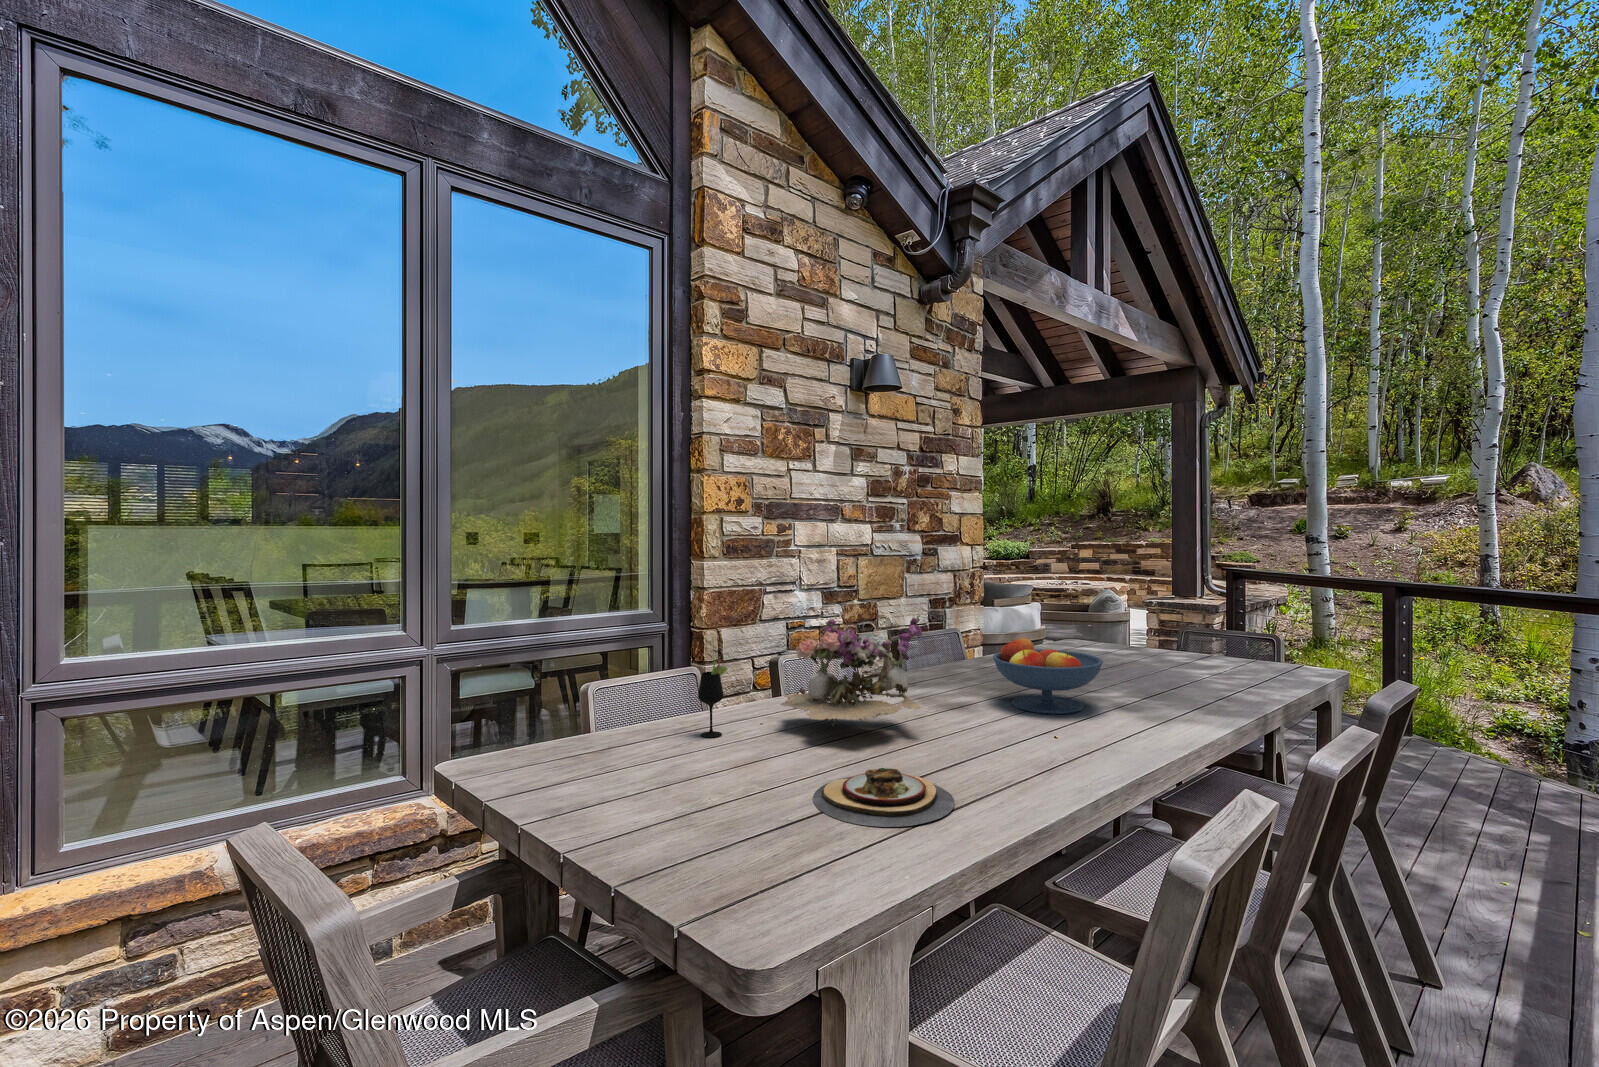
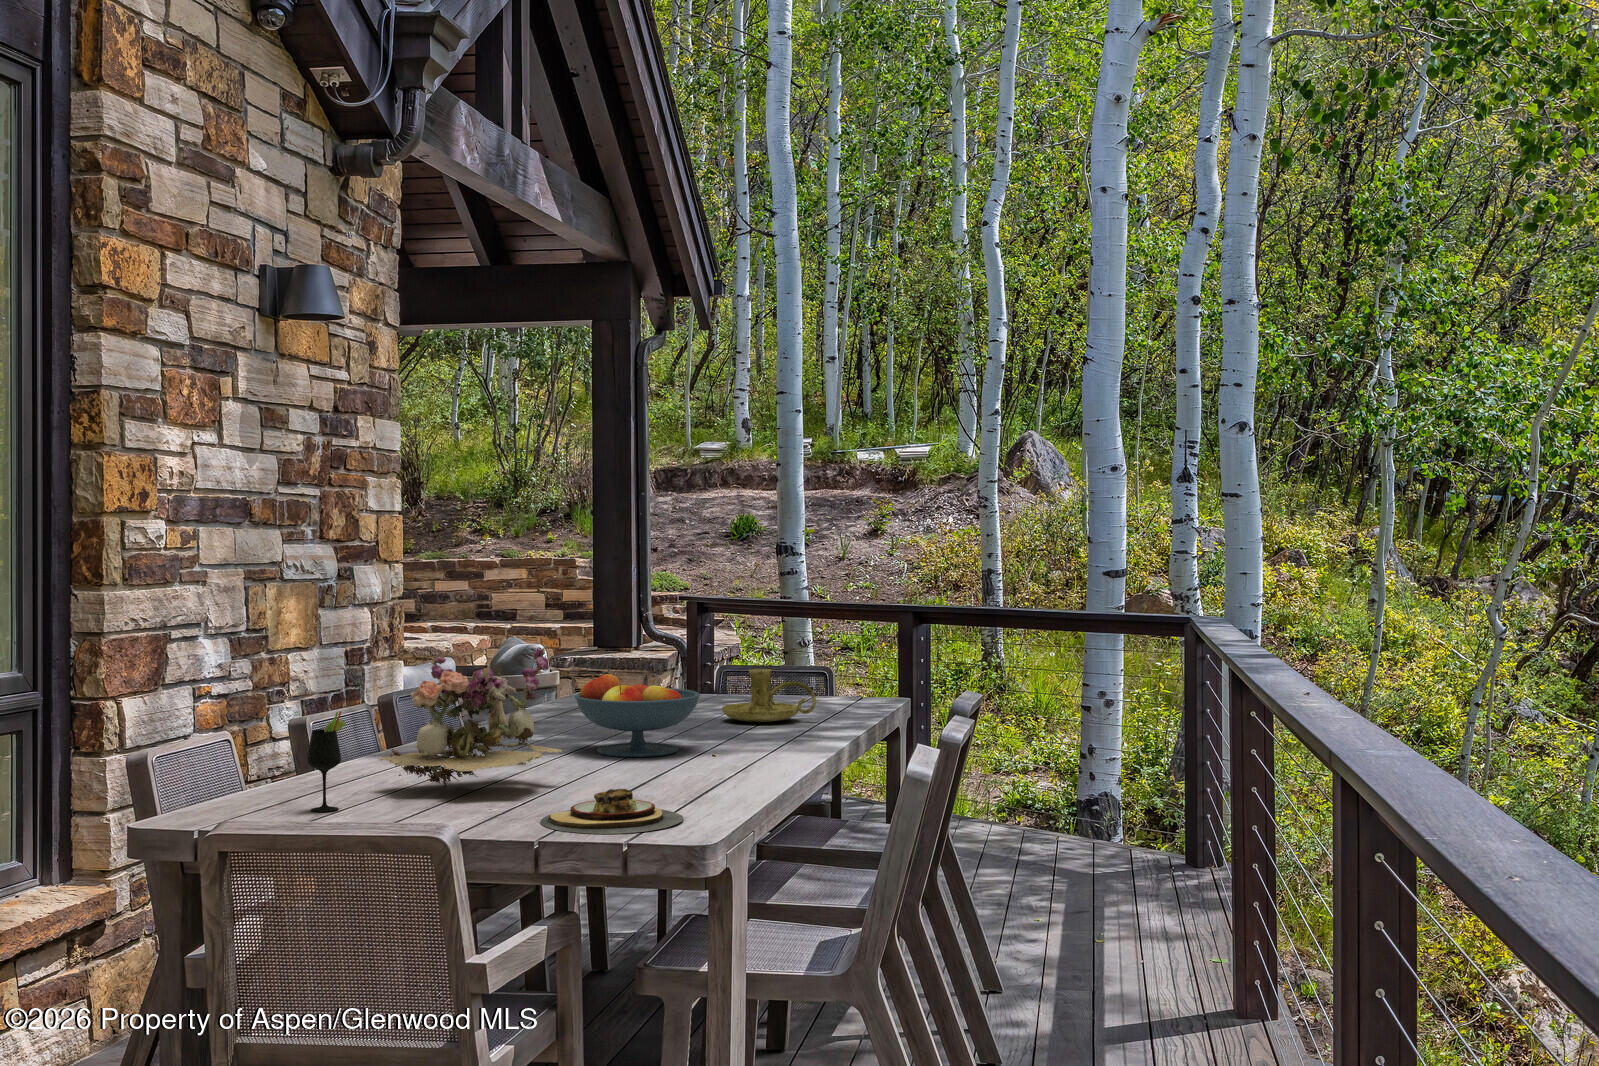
candle holder: none [1168,640,1257,686] -> present [722,669,816,722]

